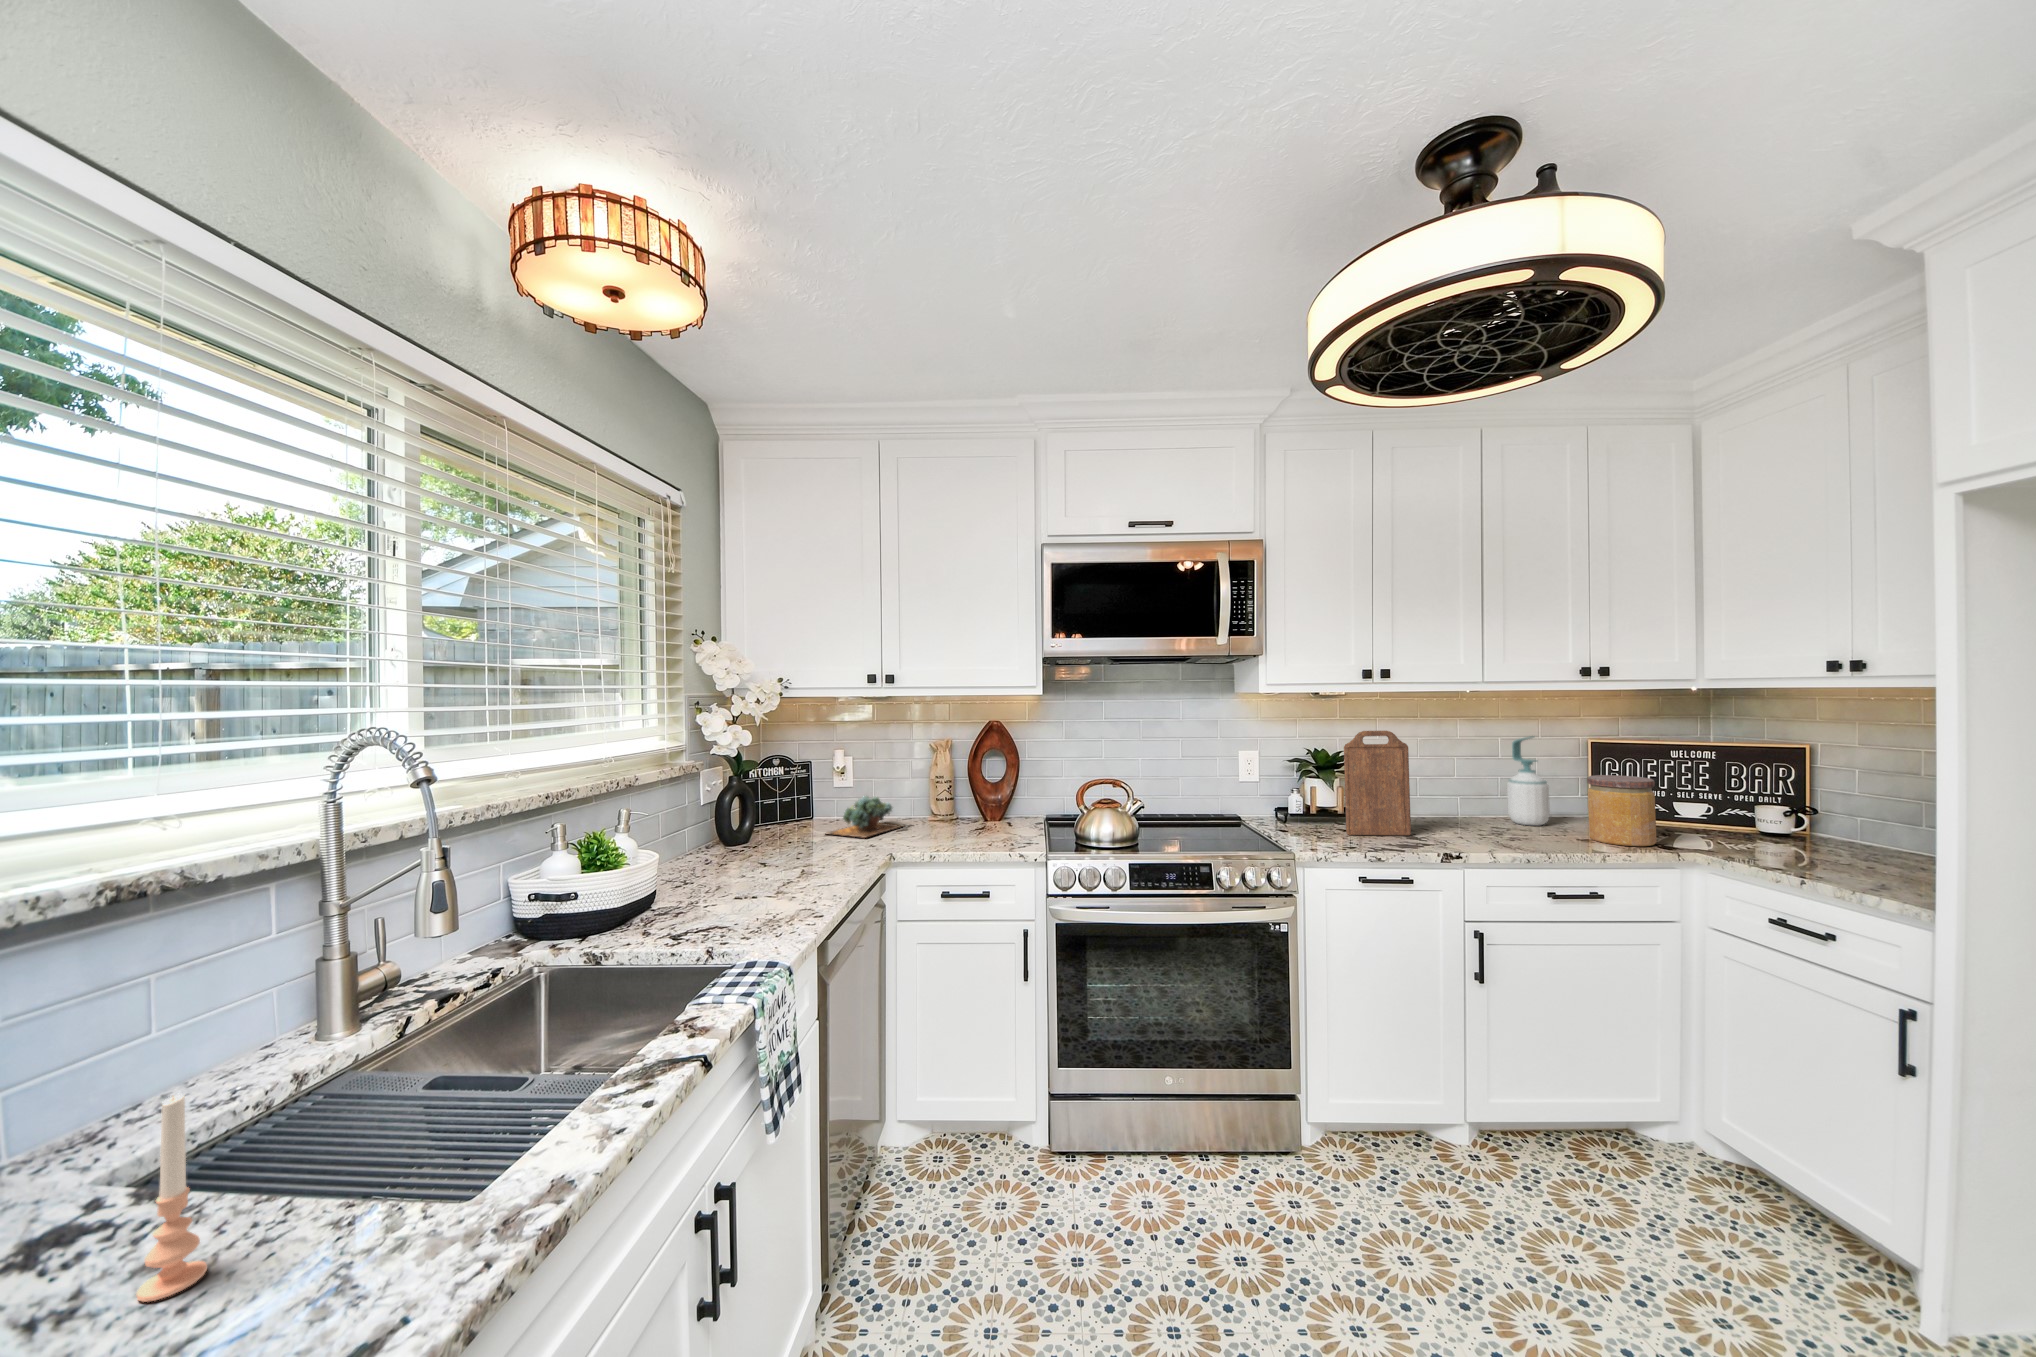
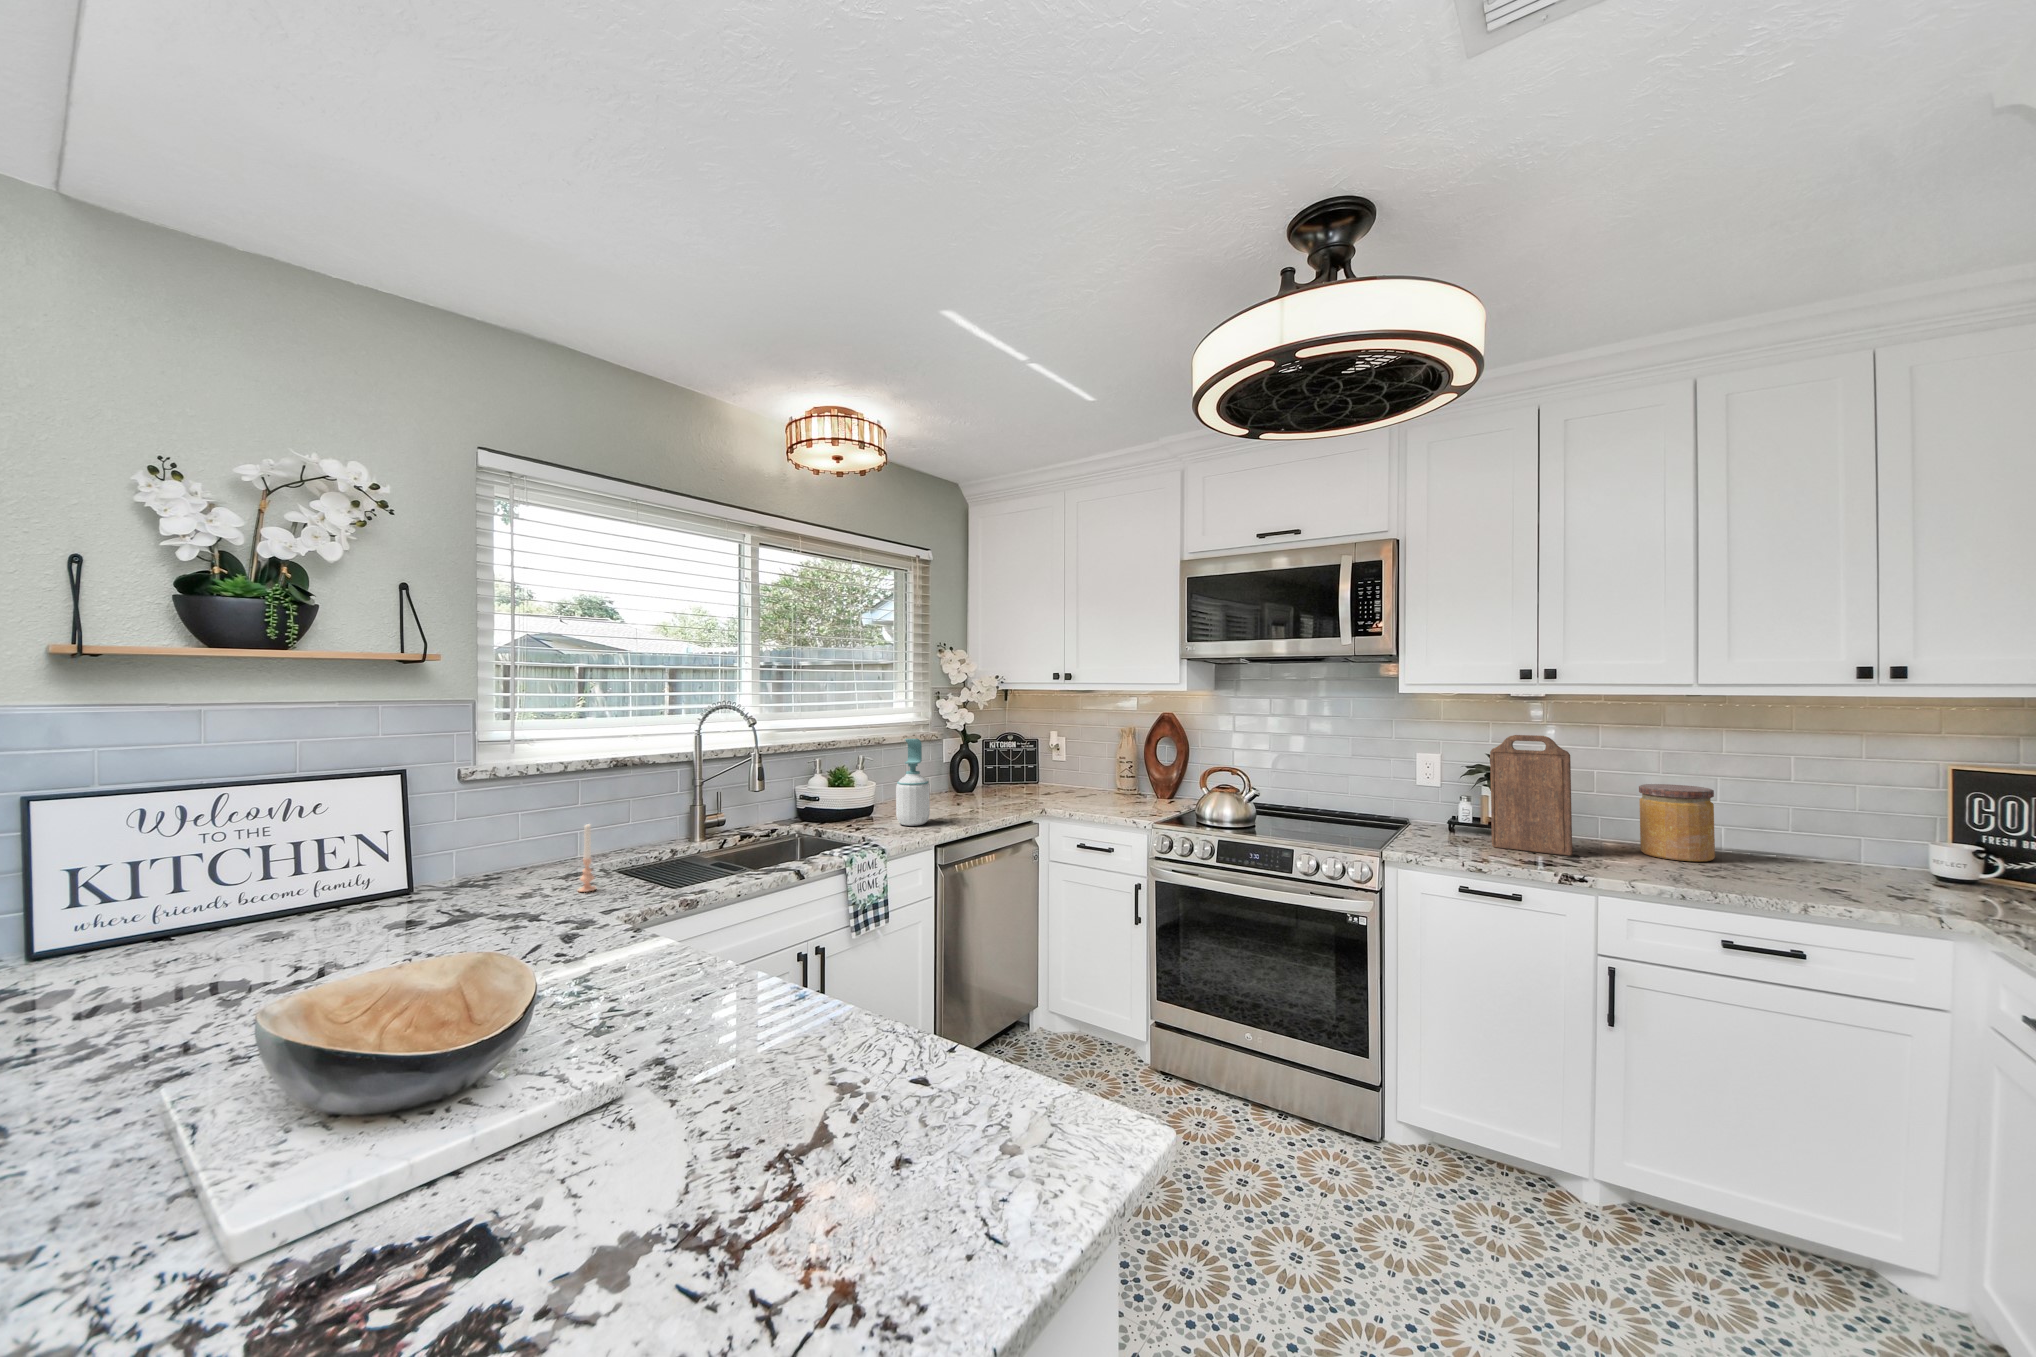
soap bottle: present [1507,737,1550,826] -> present [896,739,930,826]
jar: present [1587,775,1657,846] -> present [1639,784,1715,861]
succulent plant: present [827,796,902,838] -> none [1025,768,1089,800]

